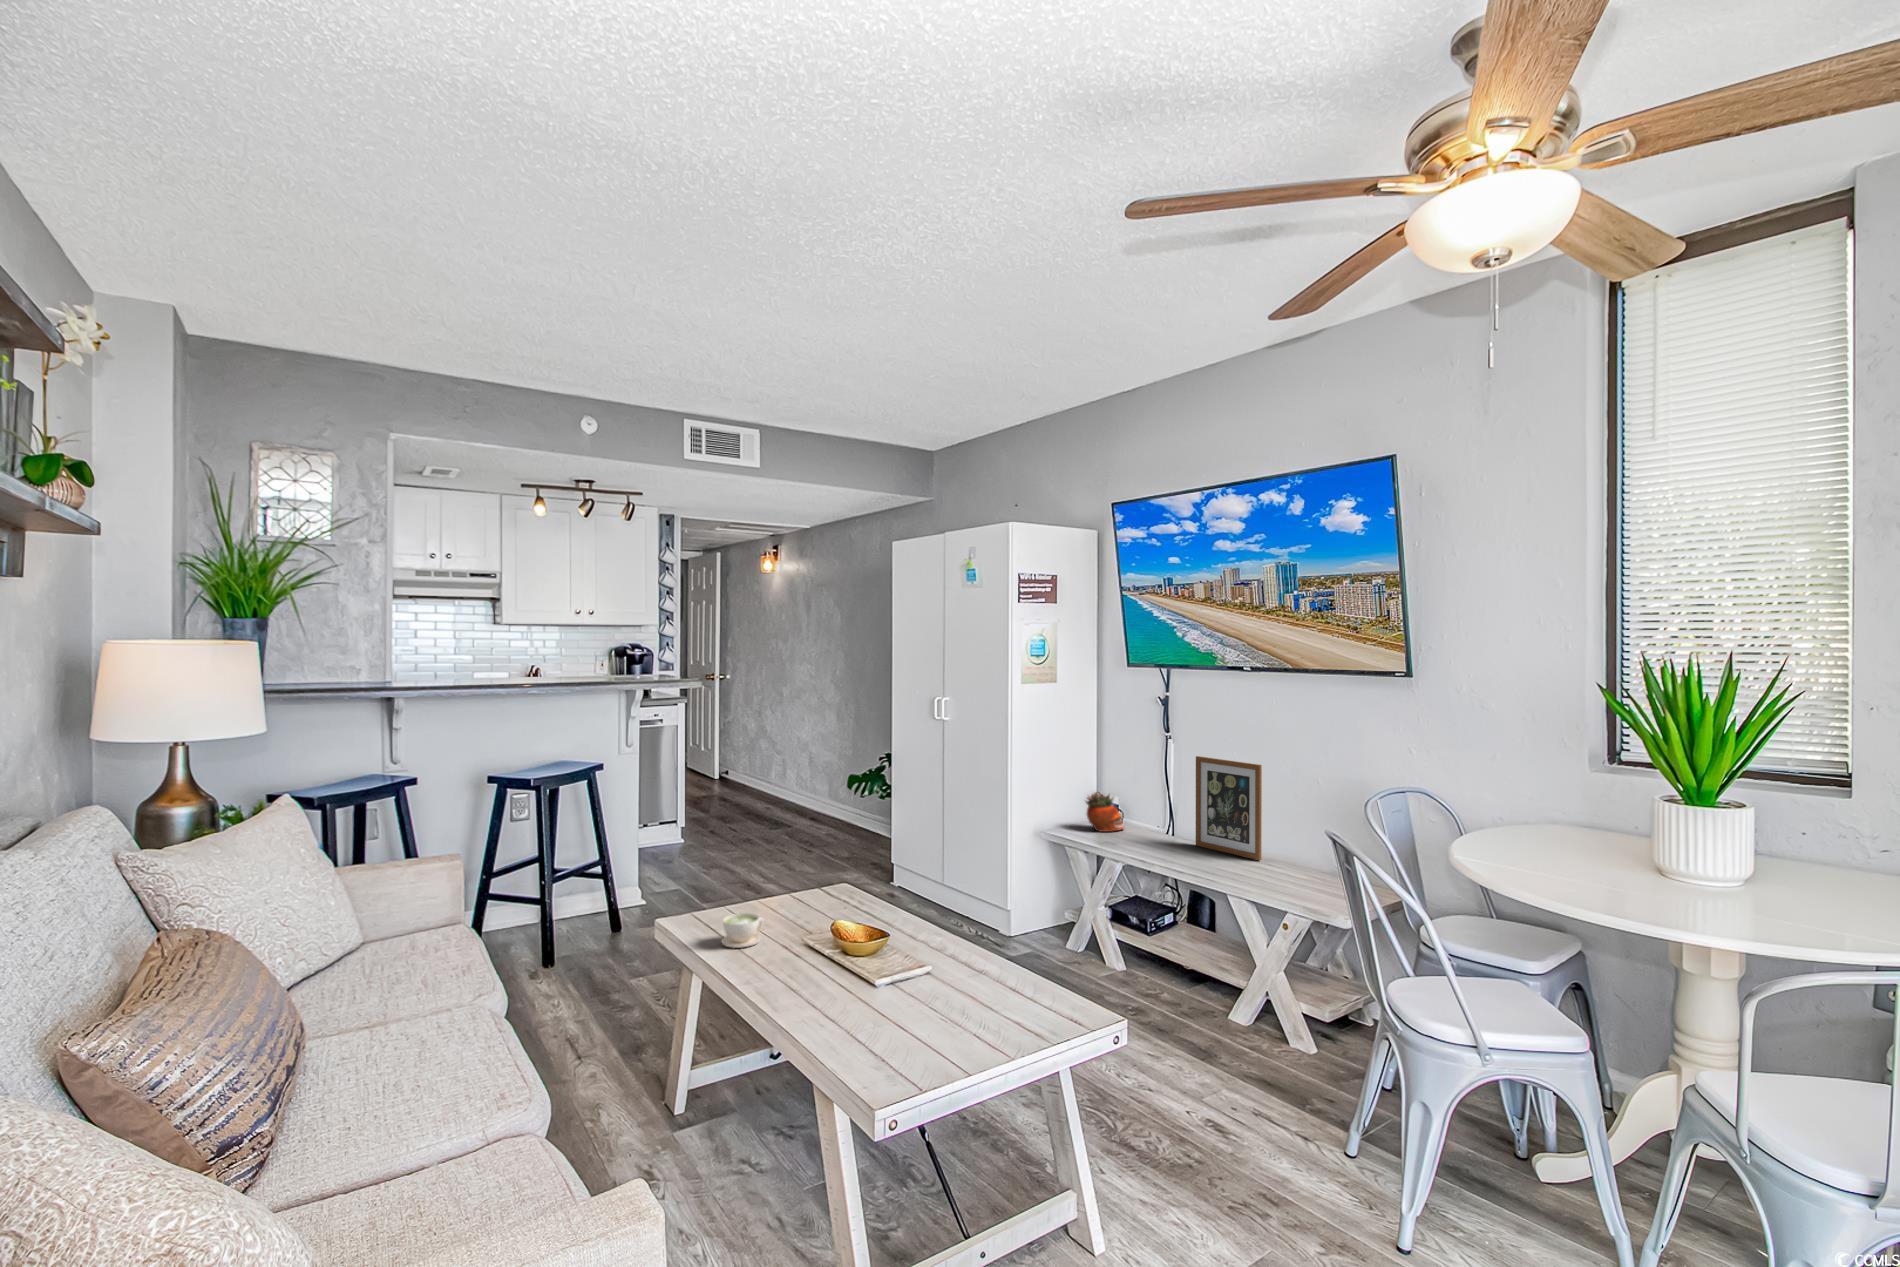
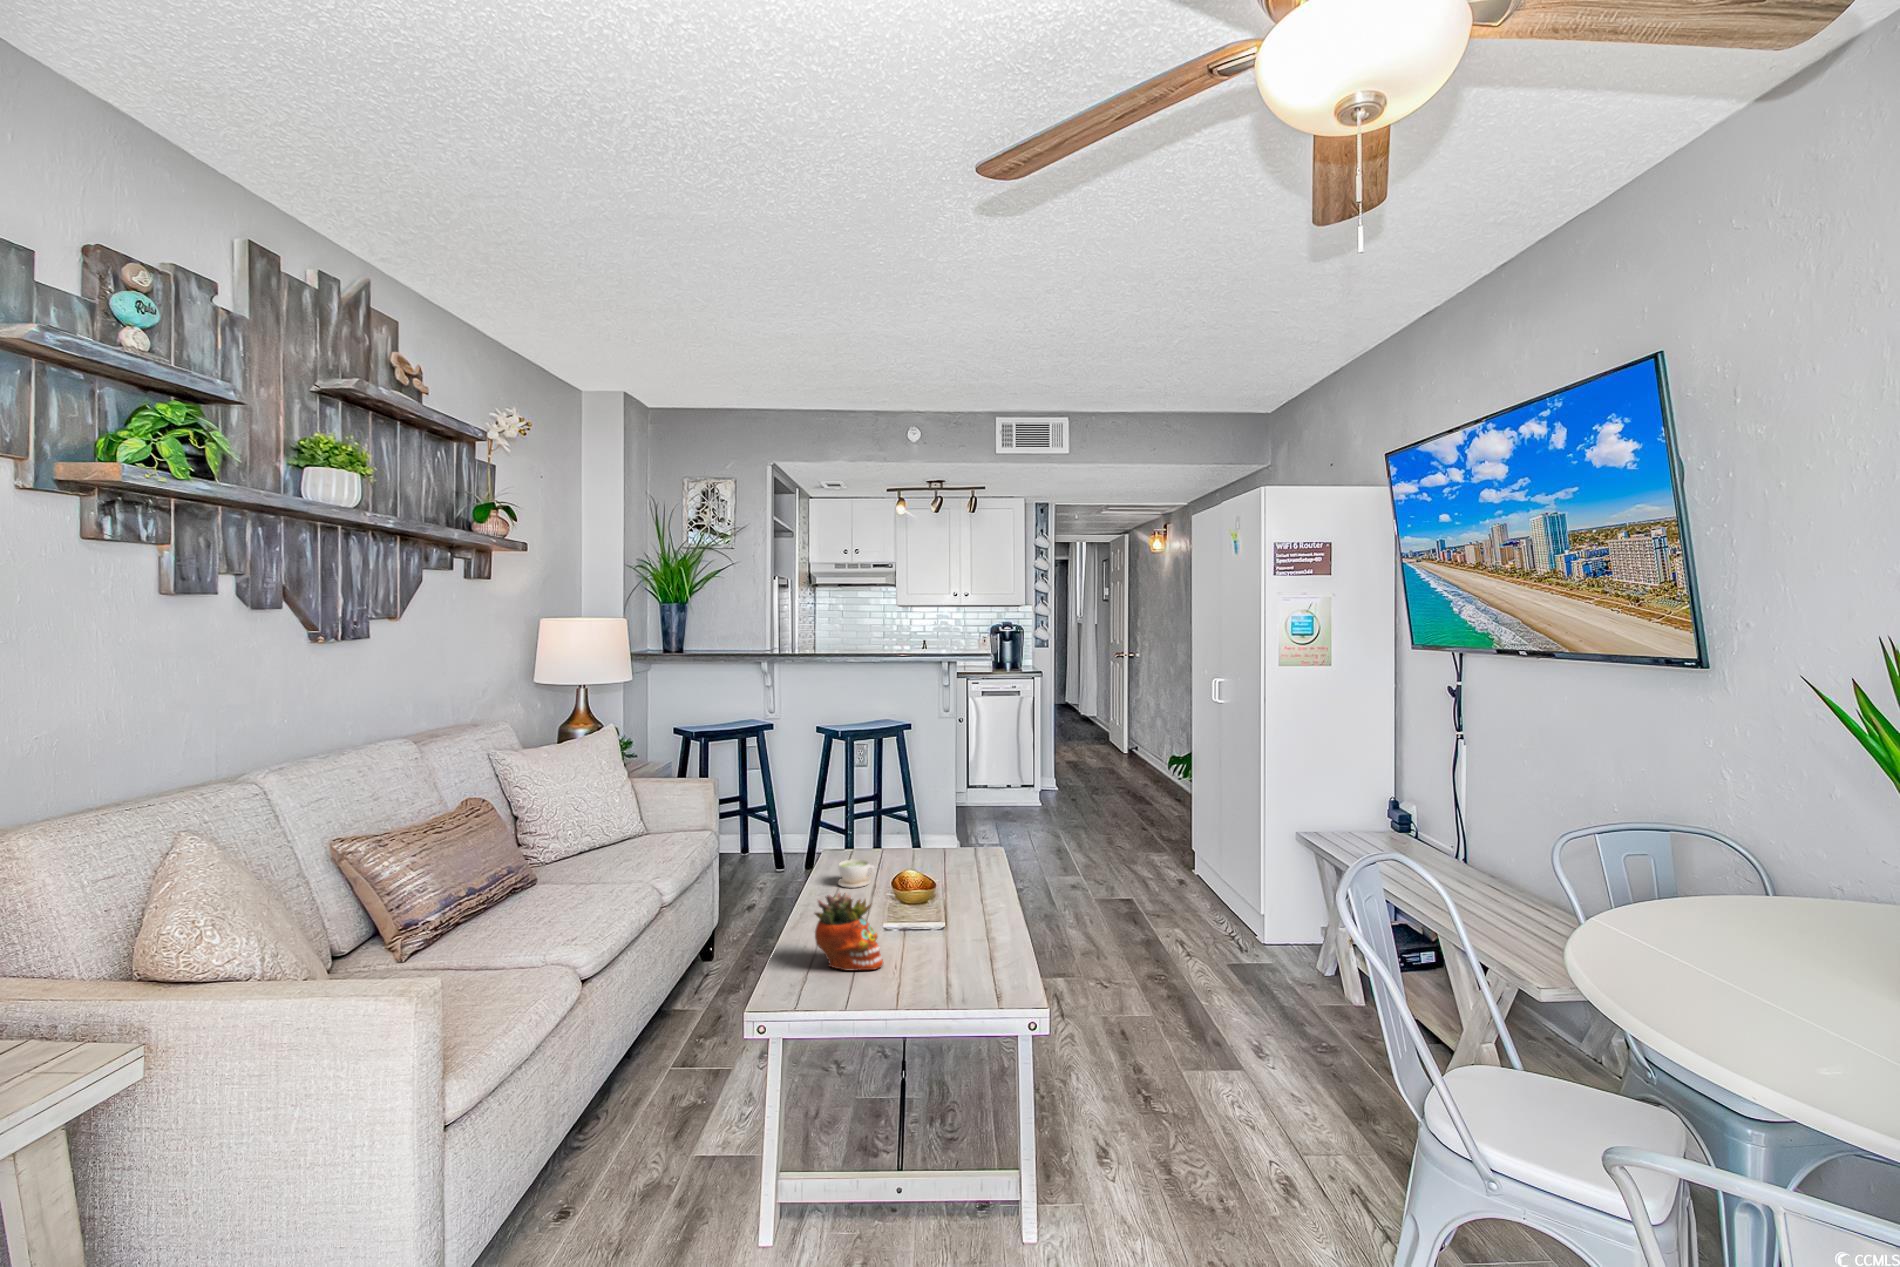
picture frame: present [1196,756,1262,860] -> none [1467,761,1534,900]
succulent planter: present [1086,792,1124,832] -> present [815,892,883,970]

